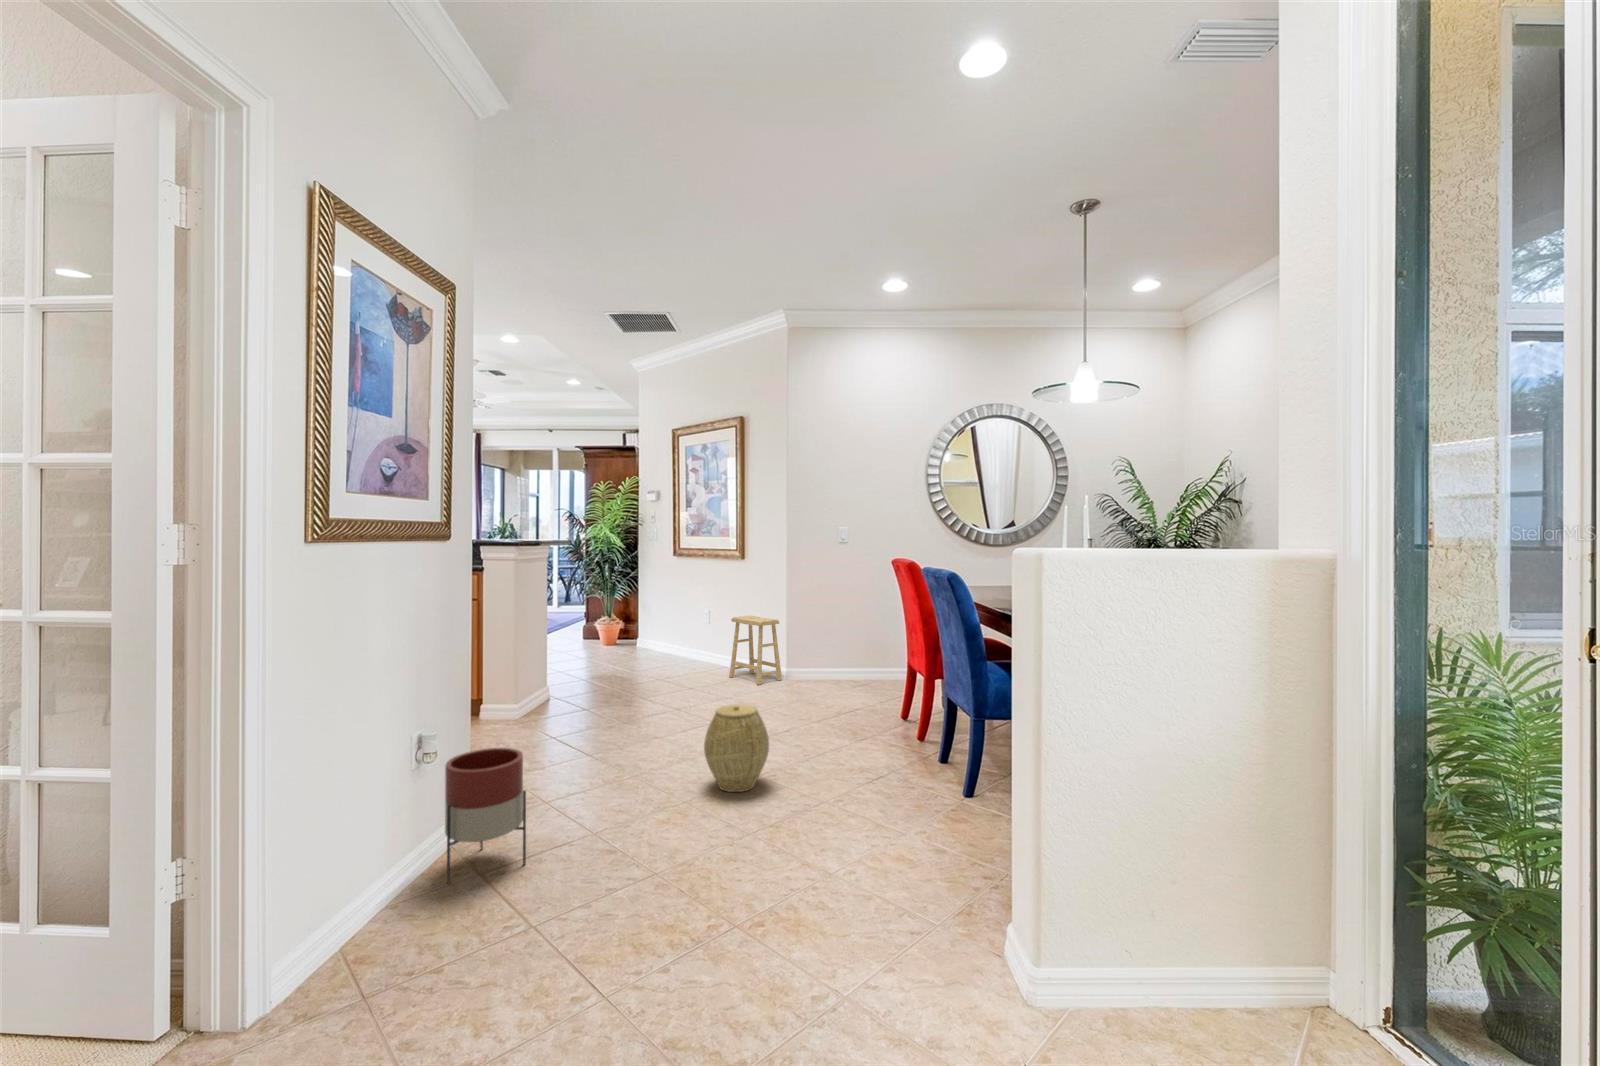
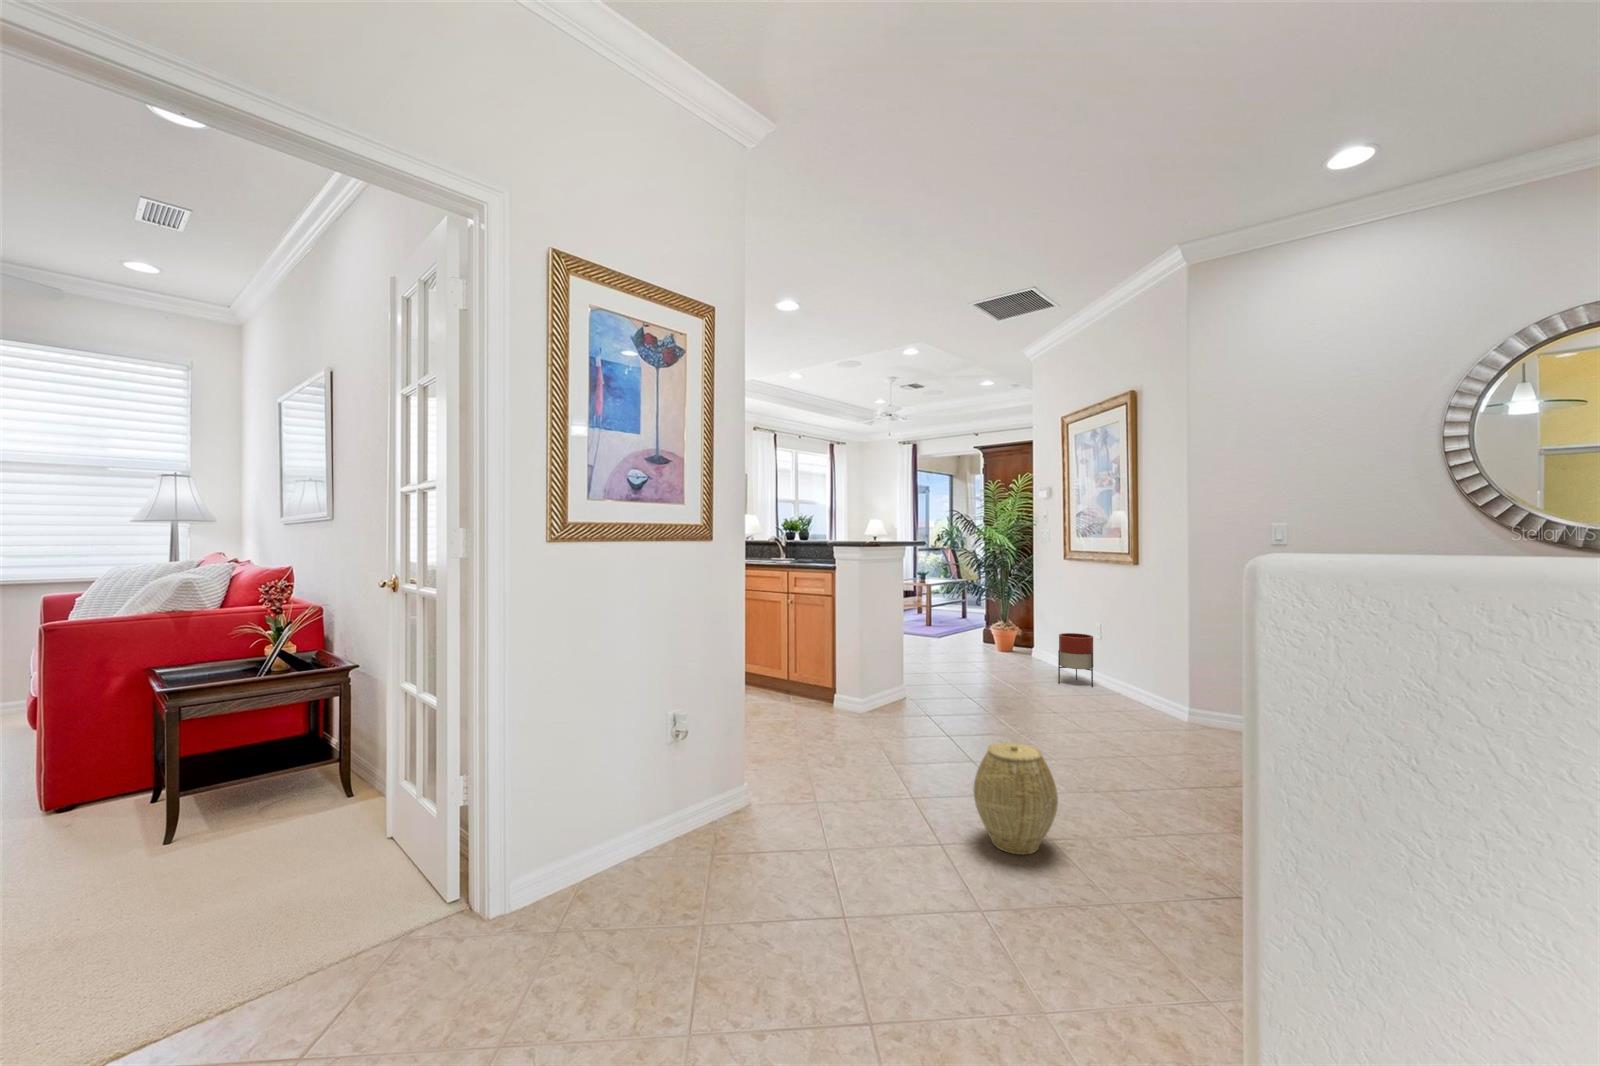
footstool: present [729,616,782,685] -> none [1109,635,1180,723]
planter: present [445,748,526,884] -> present [1058,633,1094,687]

